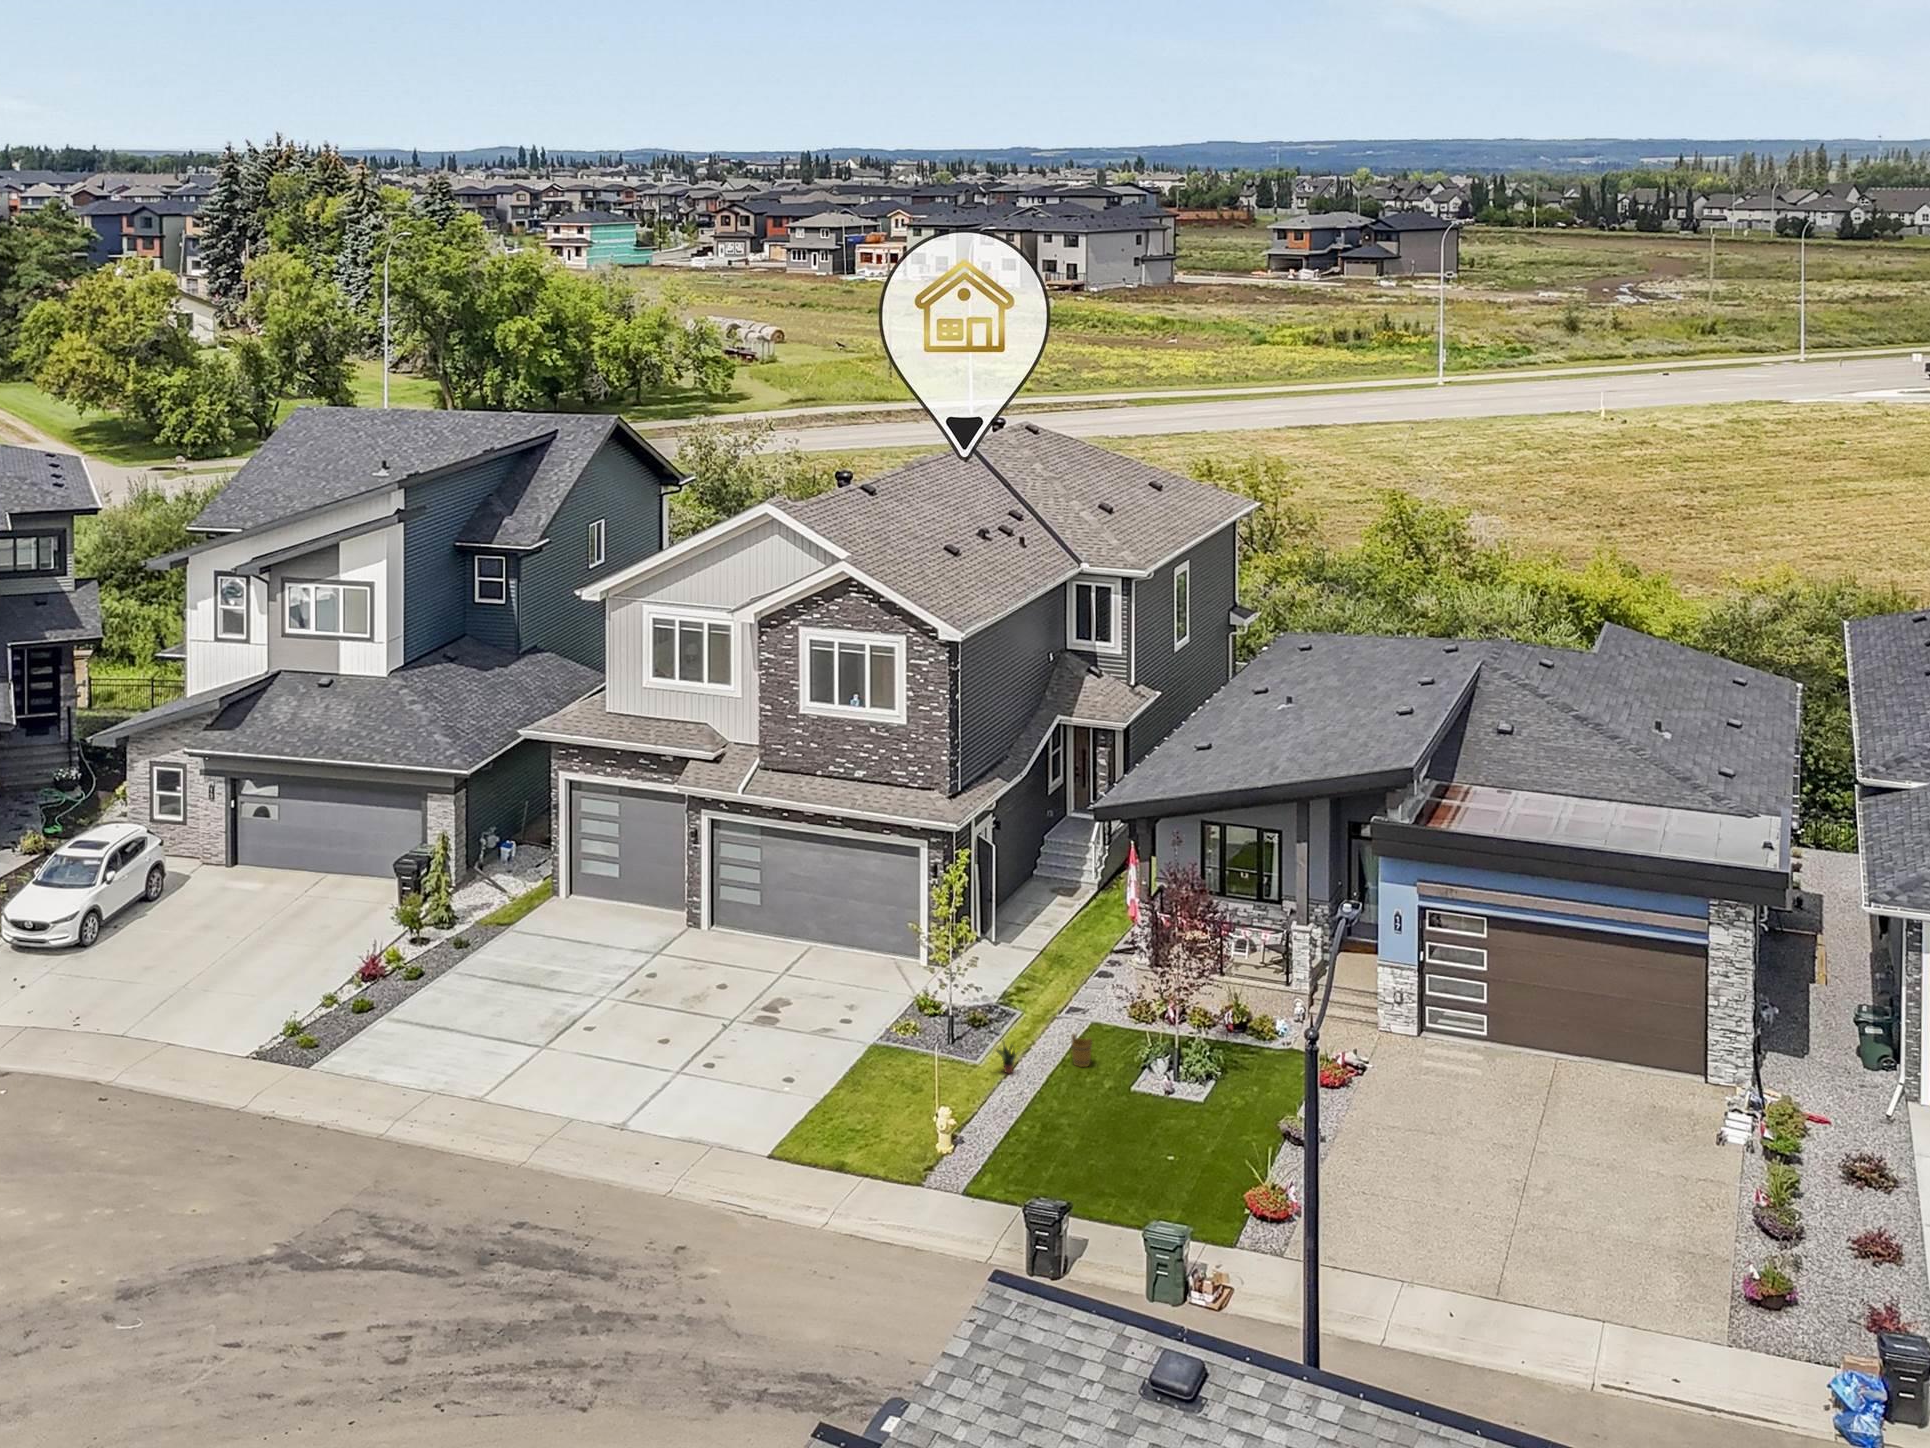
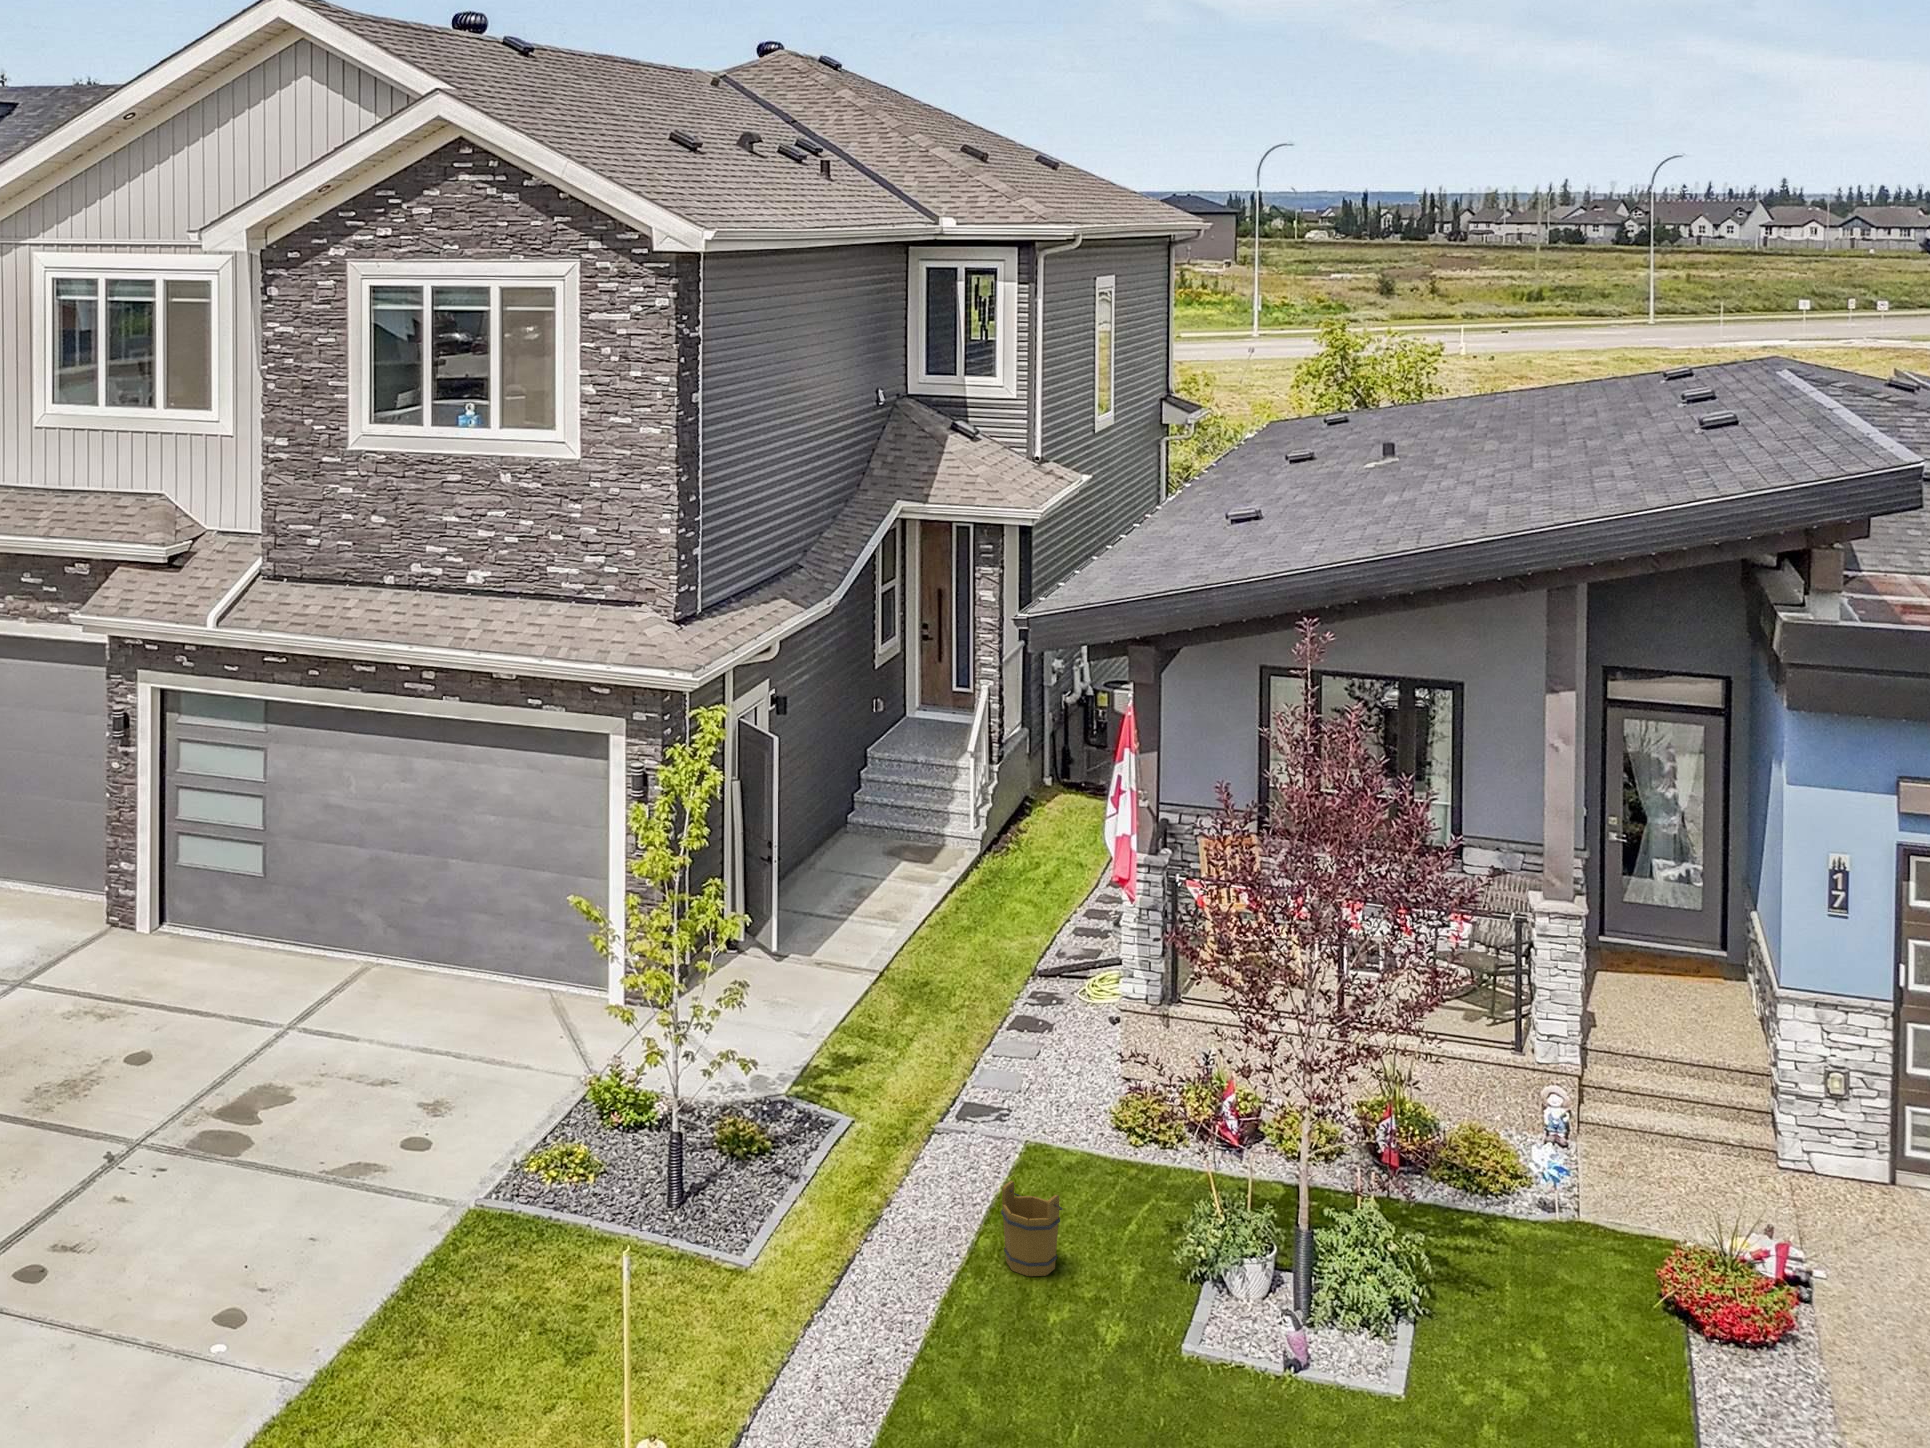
potted plant: present [997,1043,1016,1073] -> none [799,1201,867,1300]

